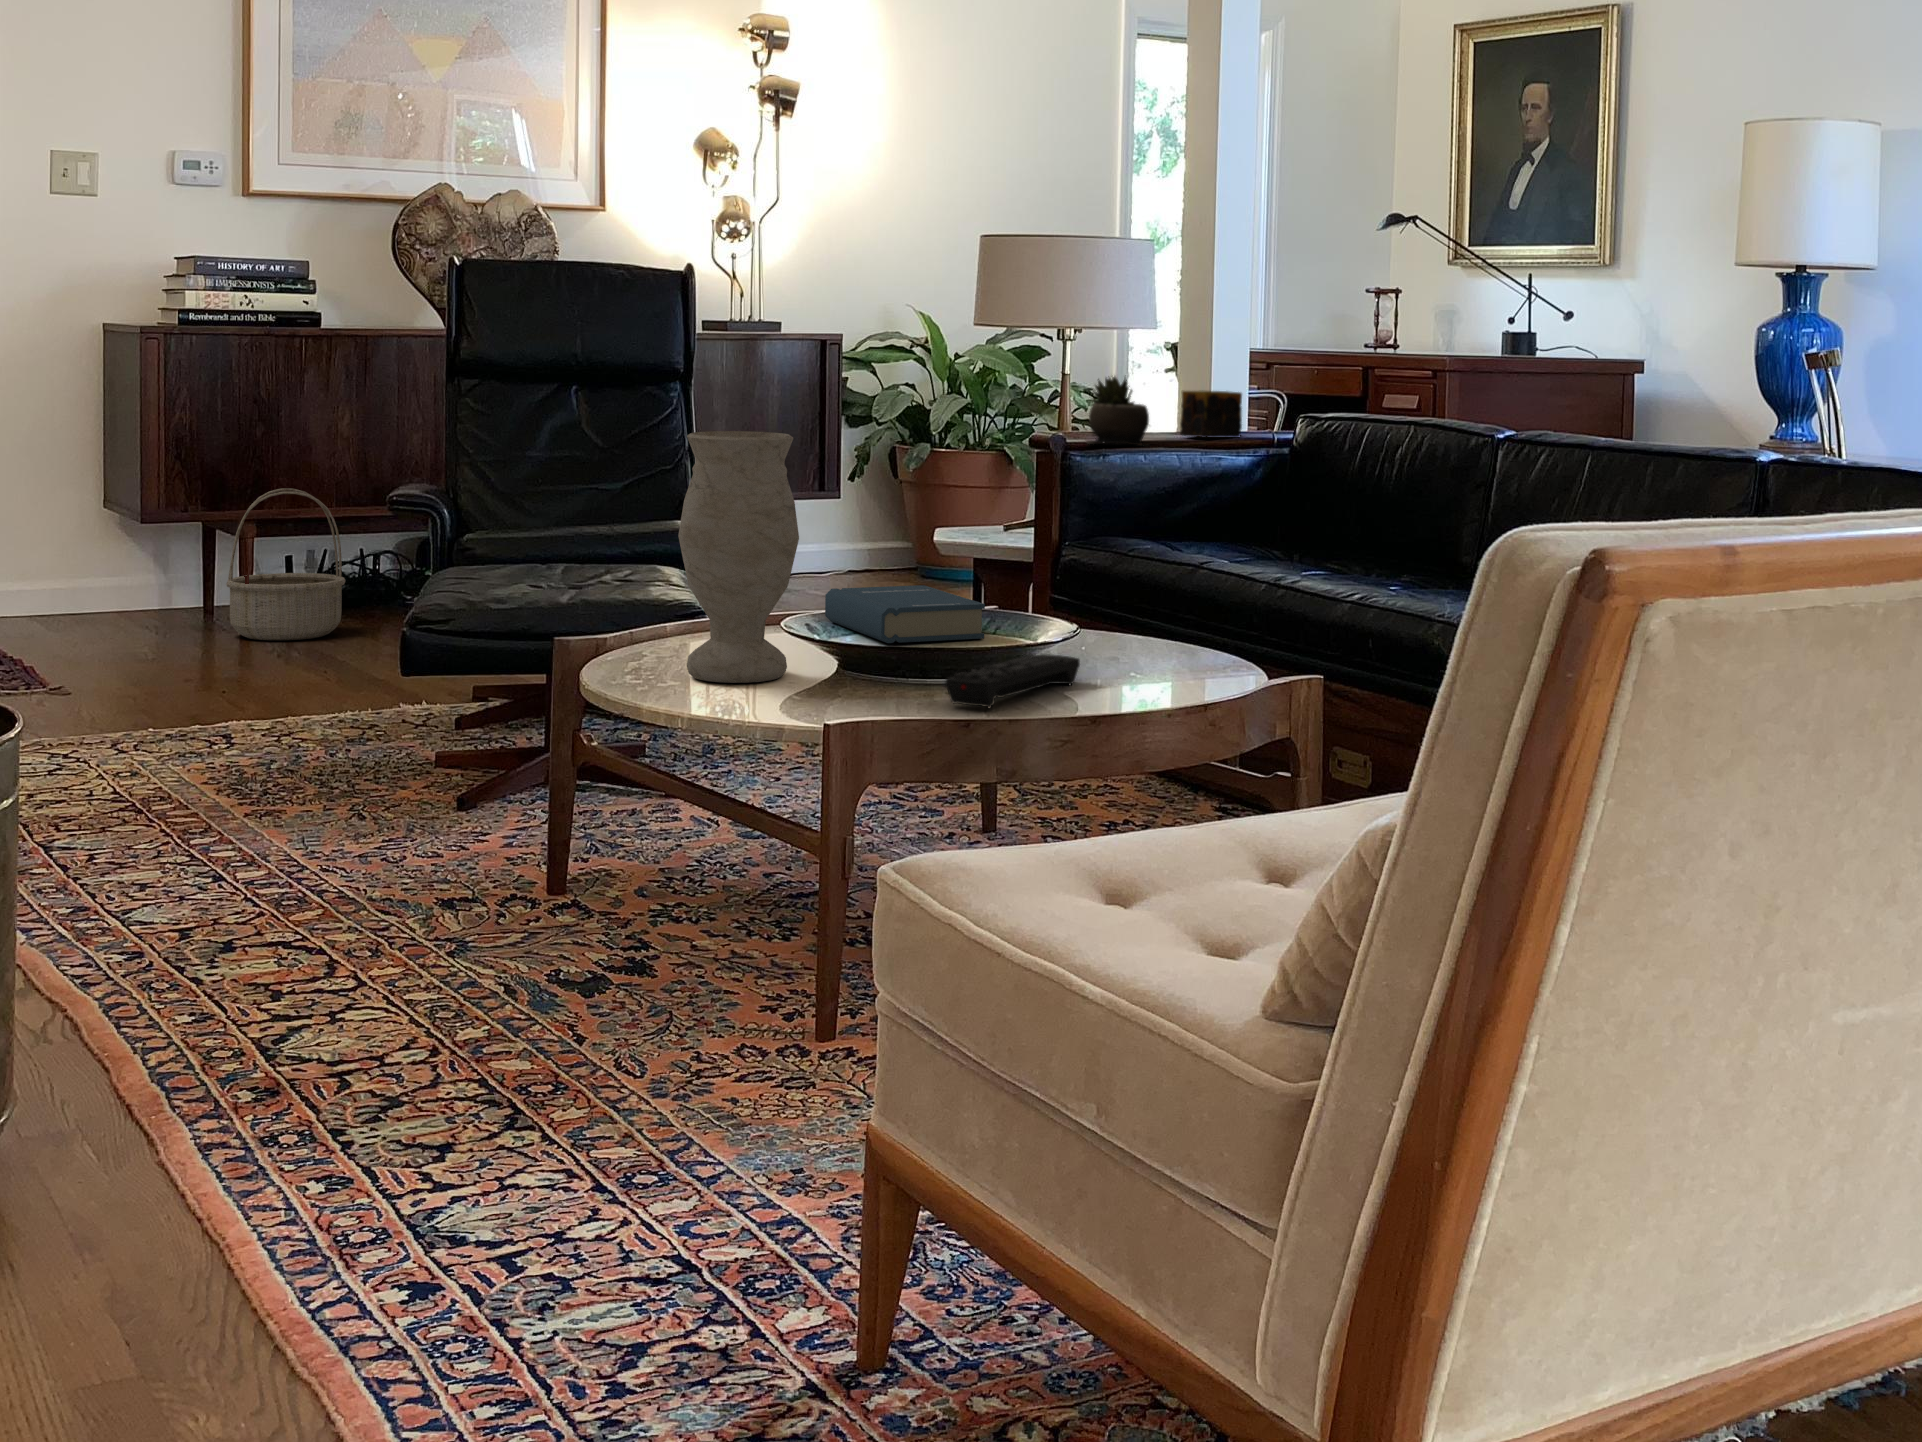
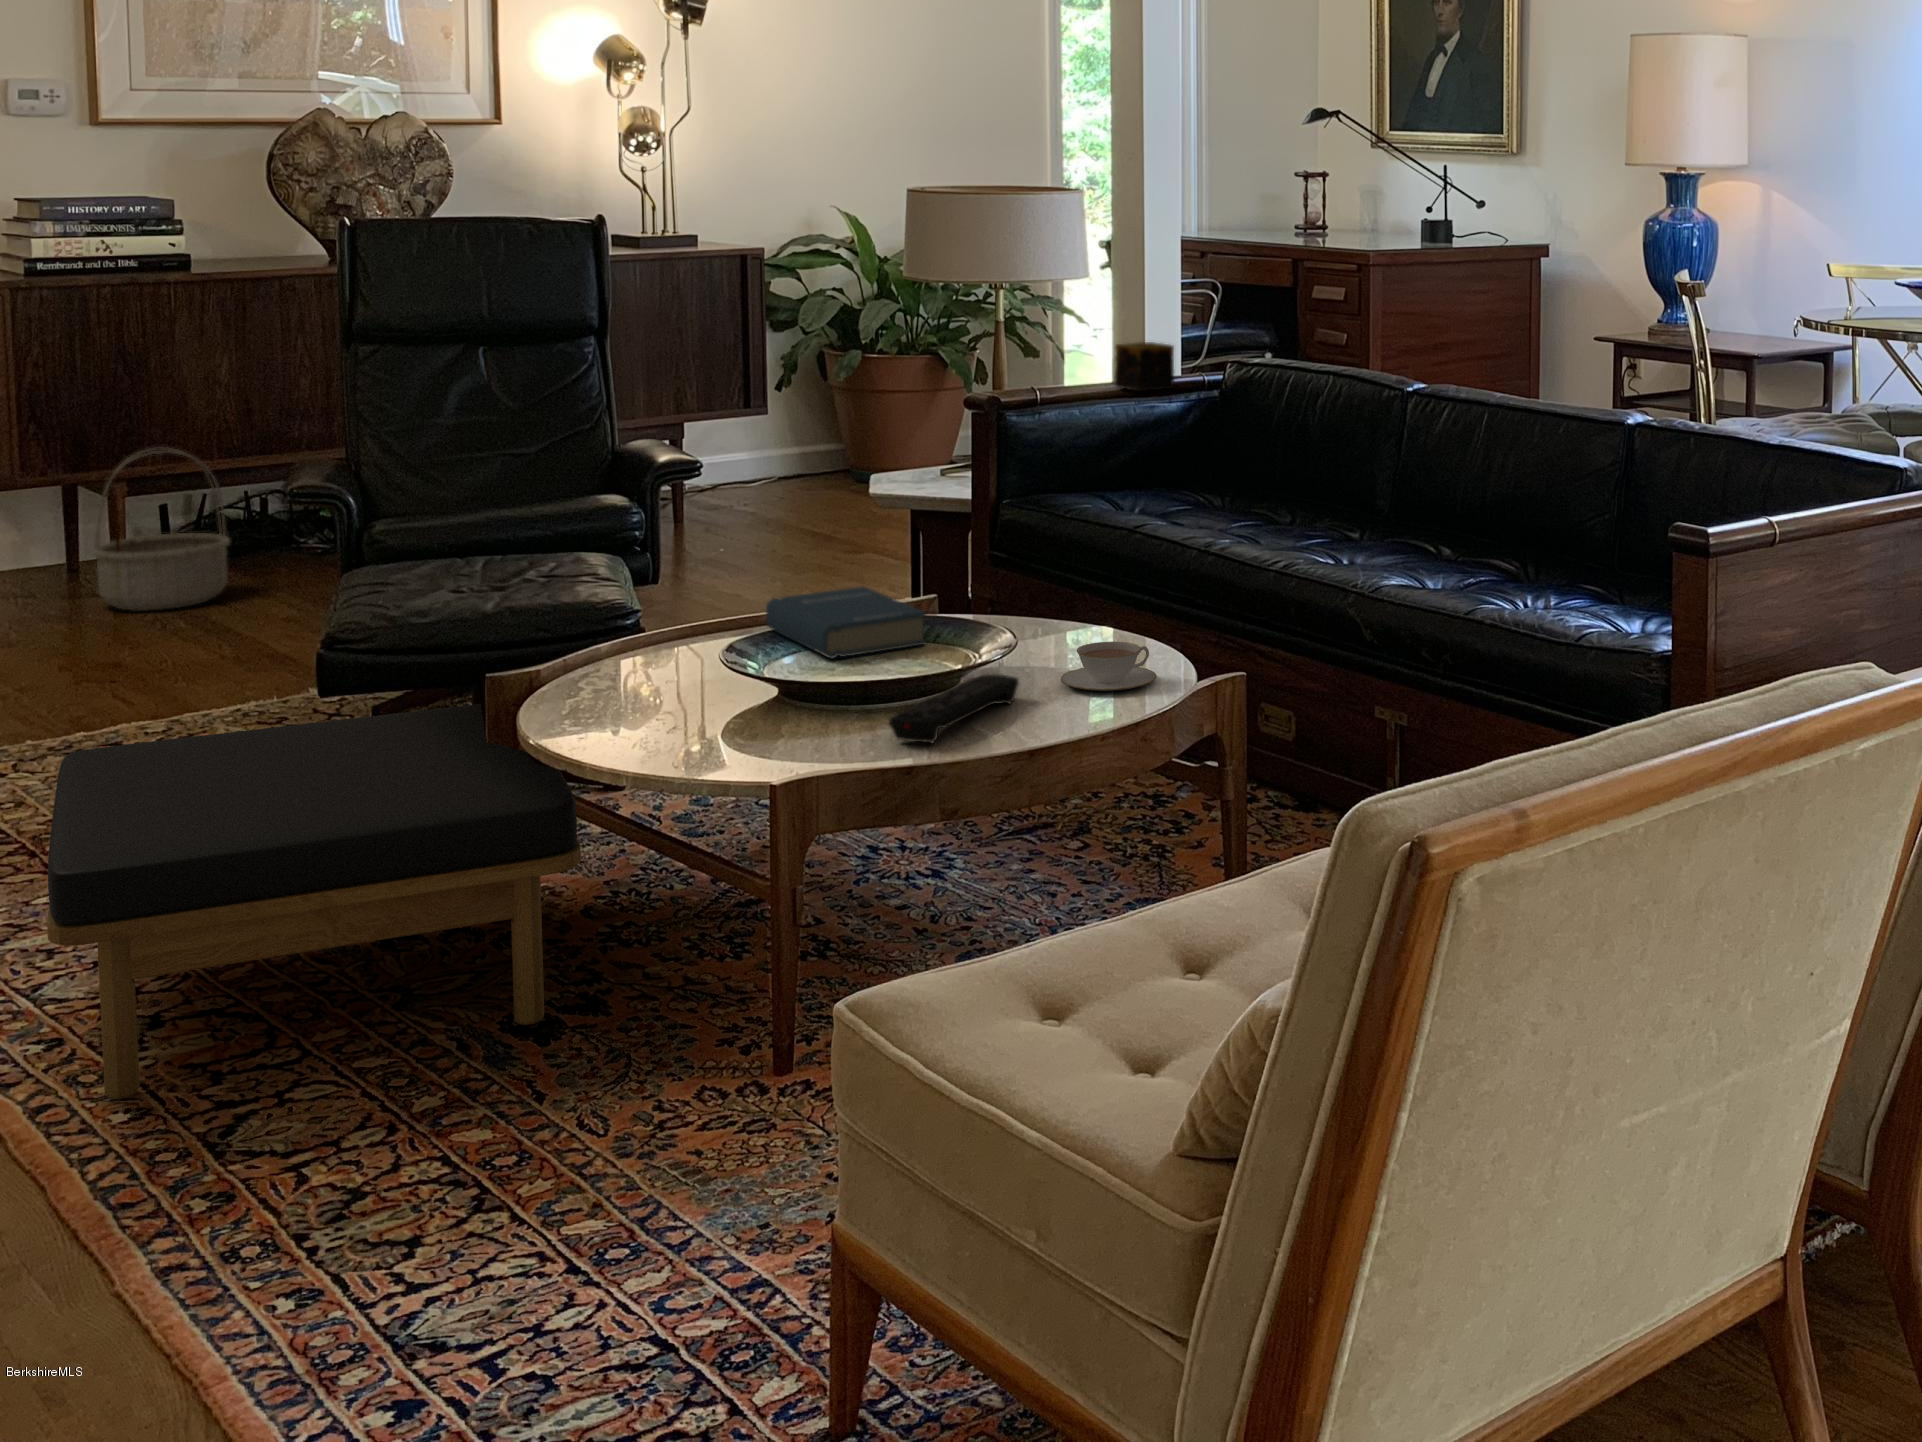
succulent plant: present [1086,376,1149,446] -> none [1021,332,1086,403]
vase: present [678,431,799,683] -> none [616,477,739,727]
teacup: none [1124,633,1225,679] -> present [1061,642,1157,691]
ottoman: none [129,674,632,1003] -> present [47,704,581,1099]

